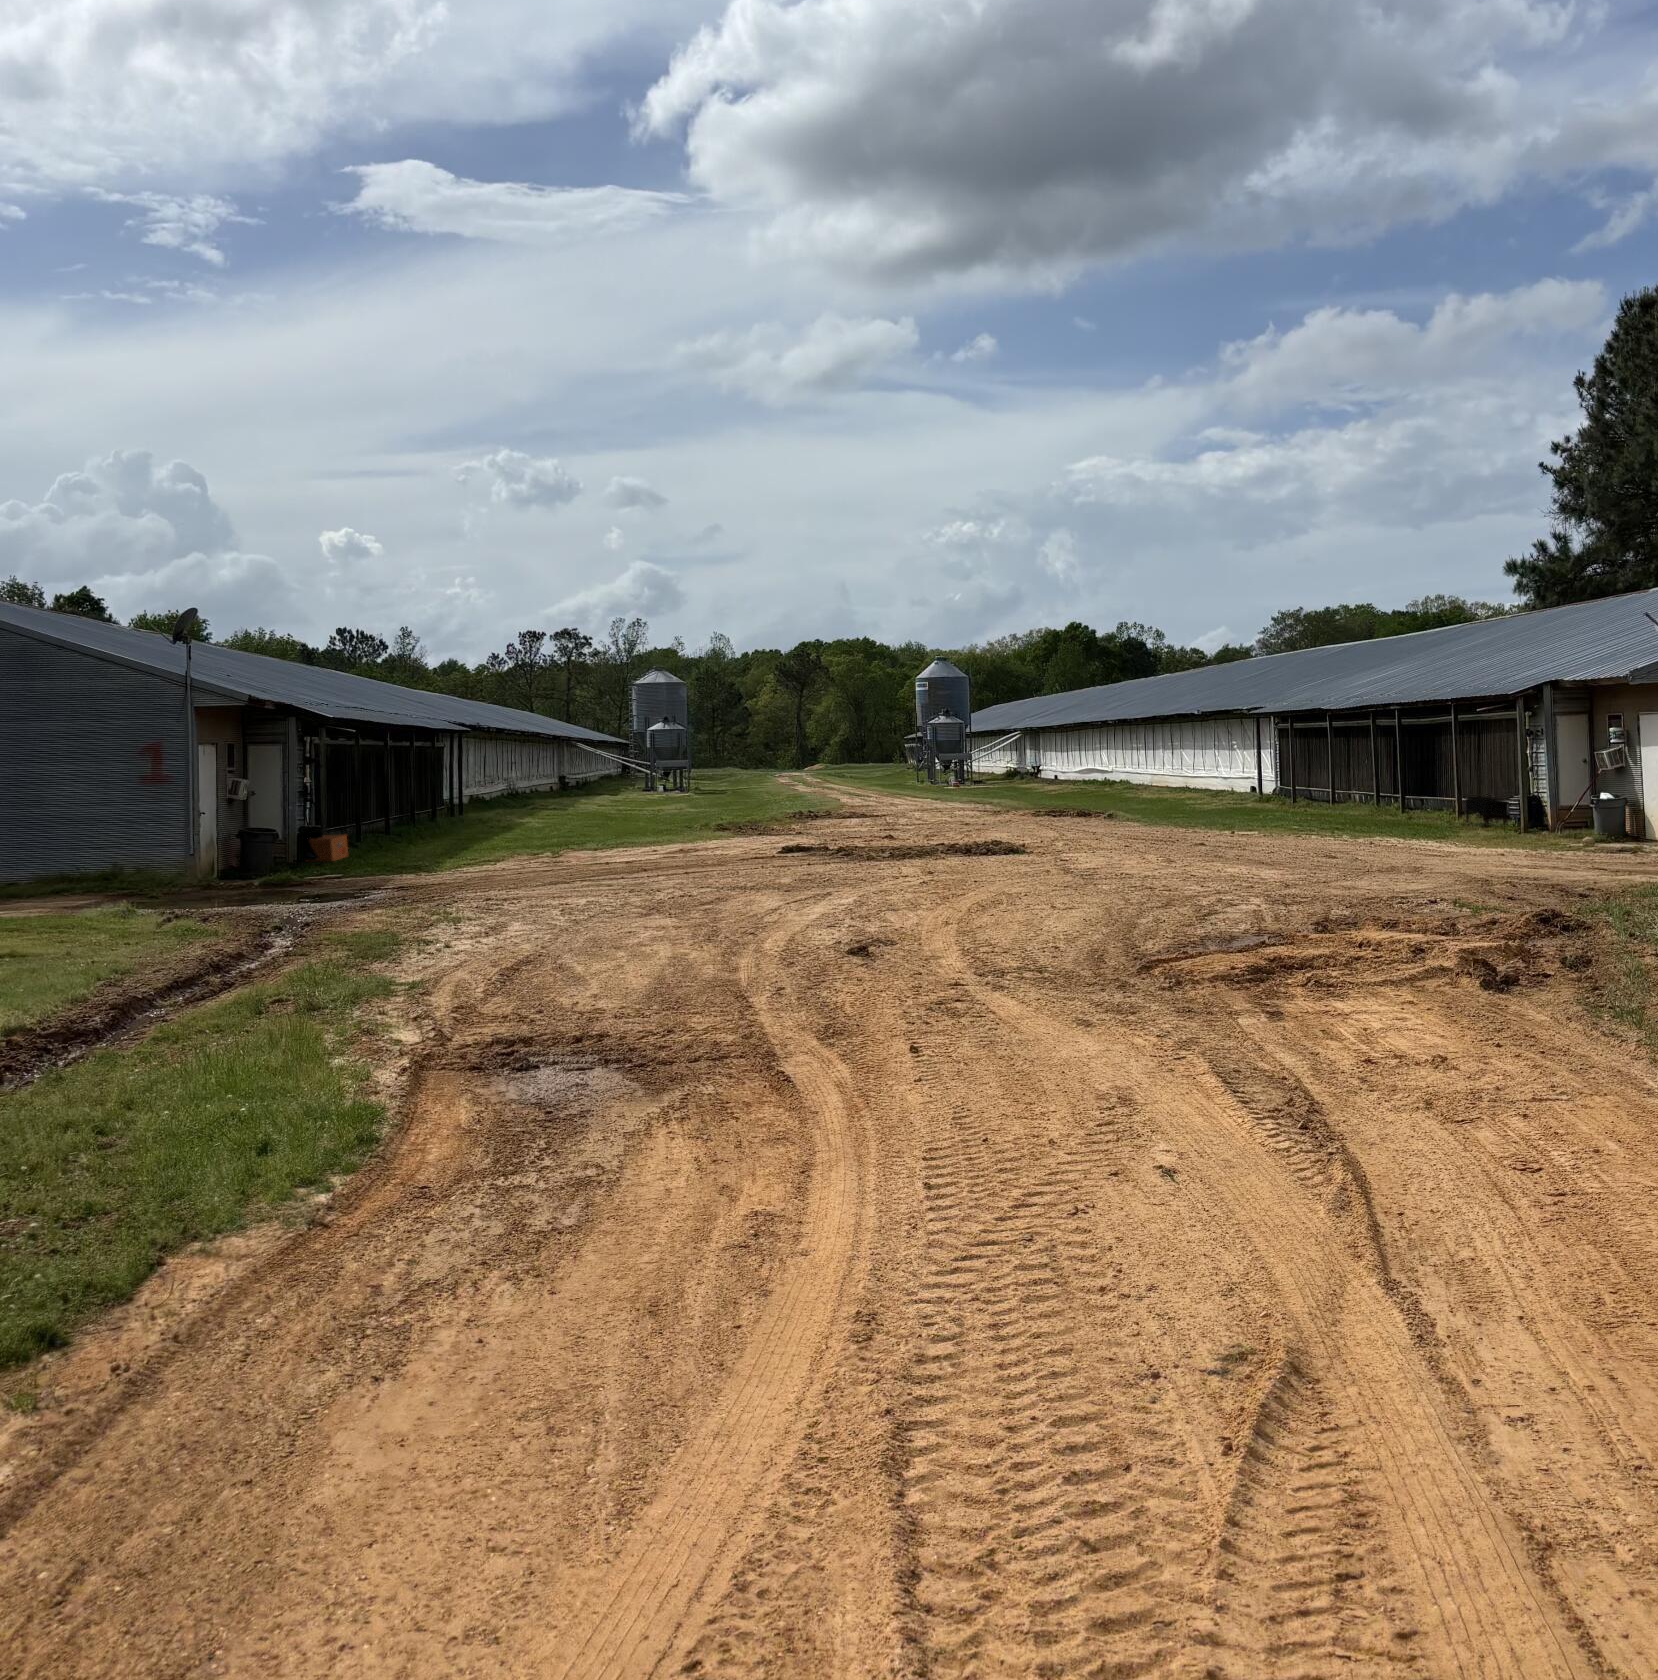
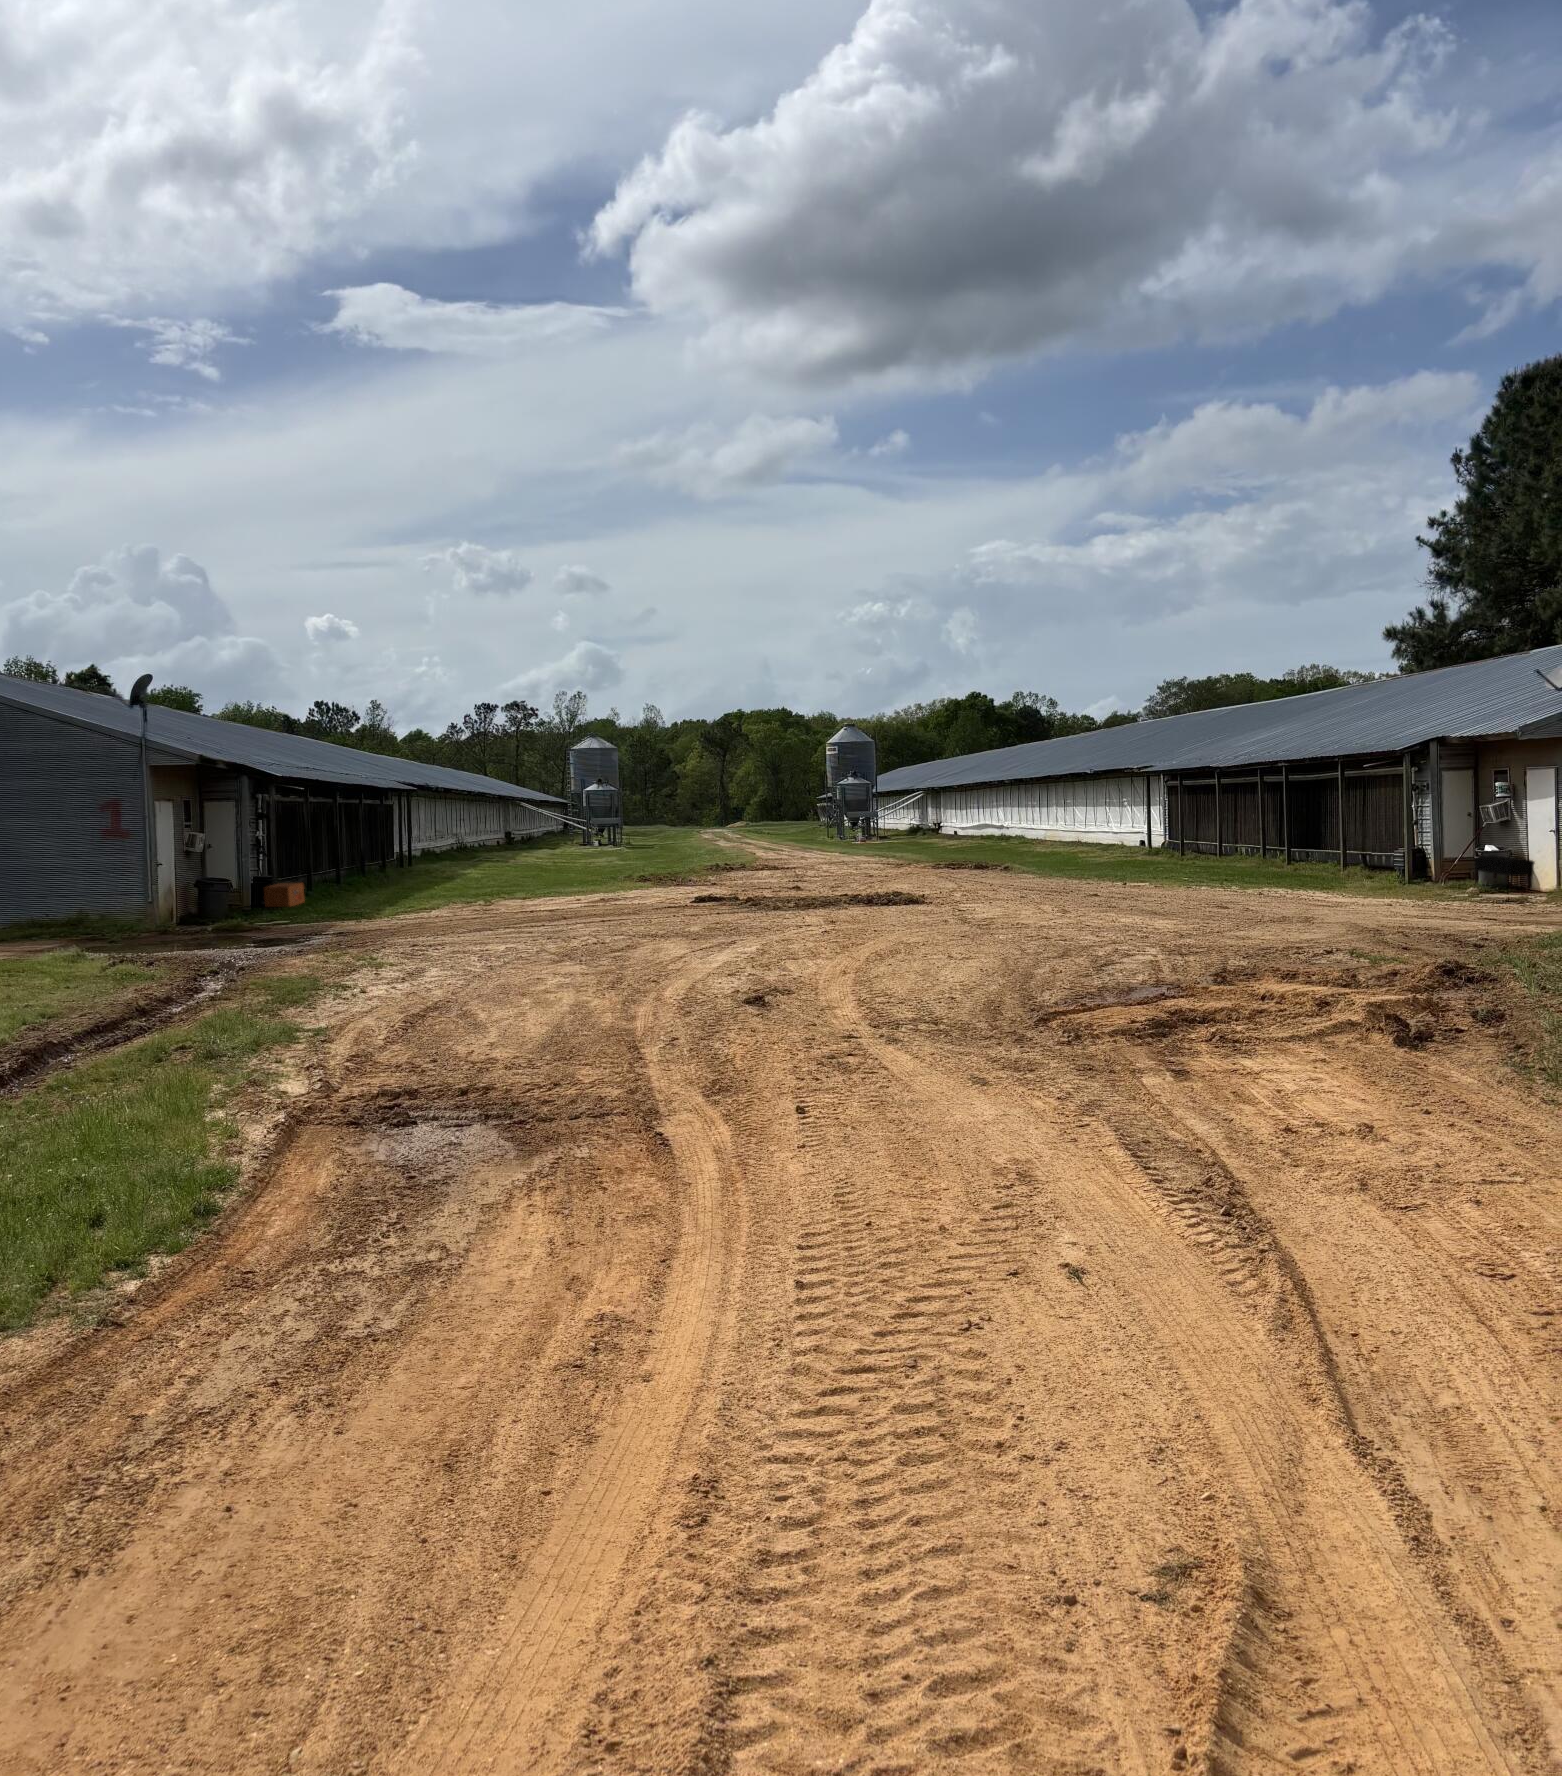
bench: present [1466,797,1508,826] -> present [1475,855,1535,888]

